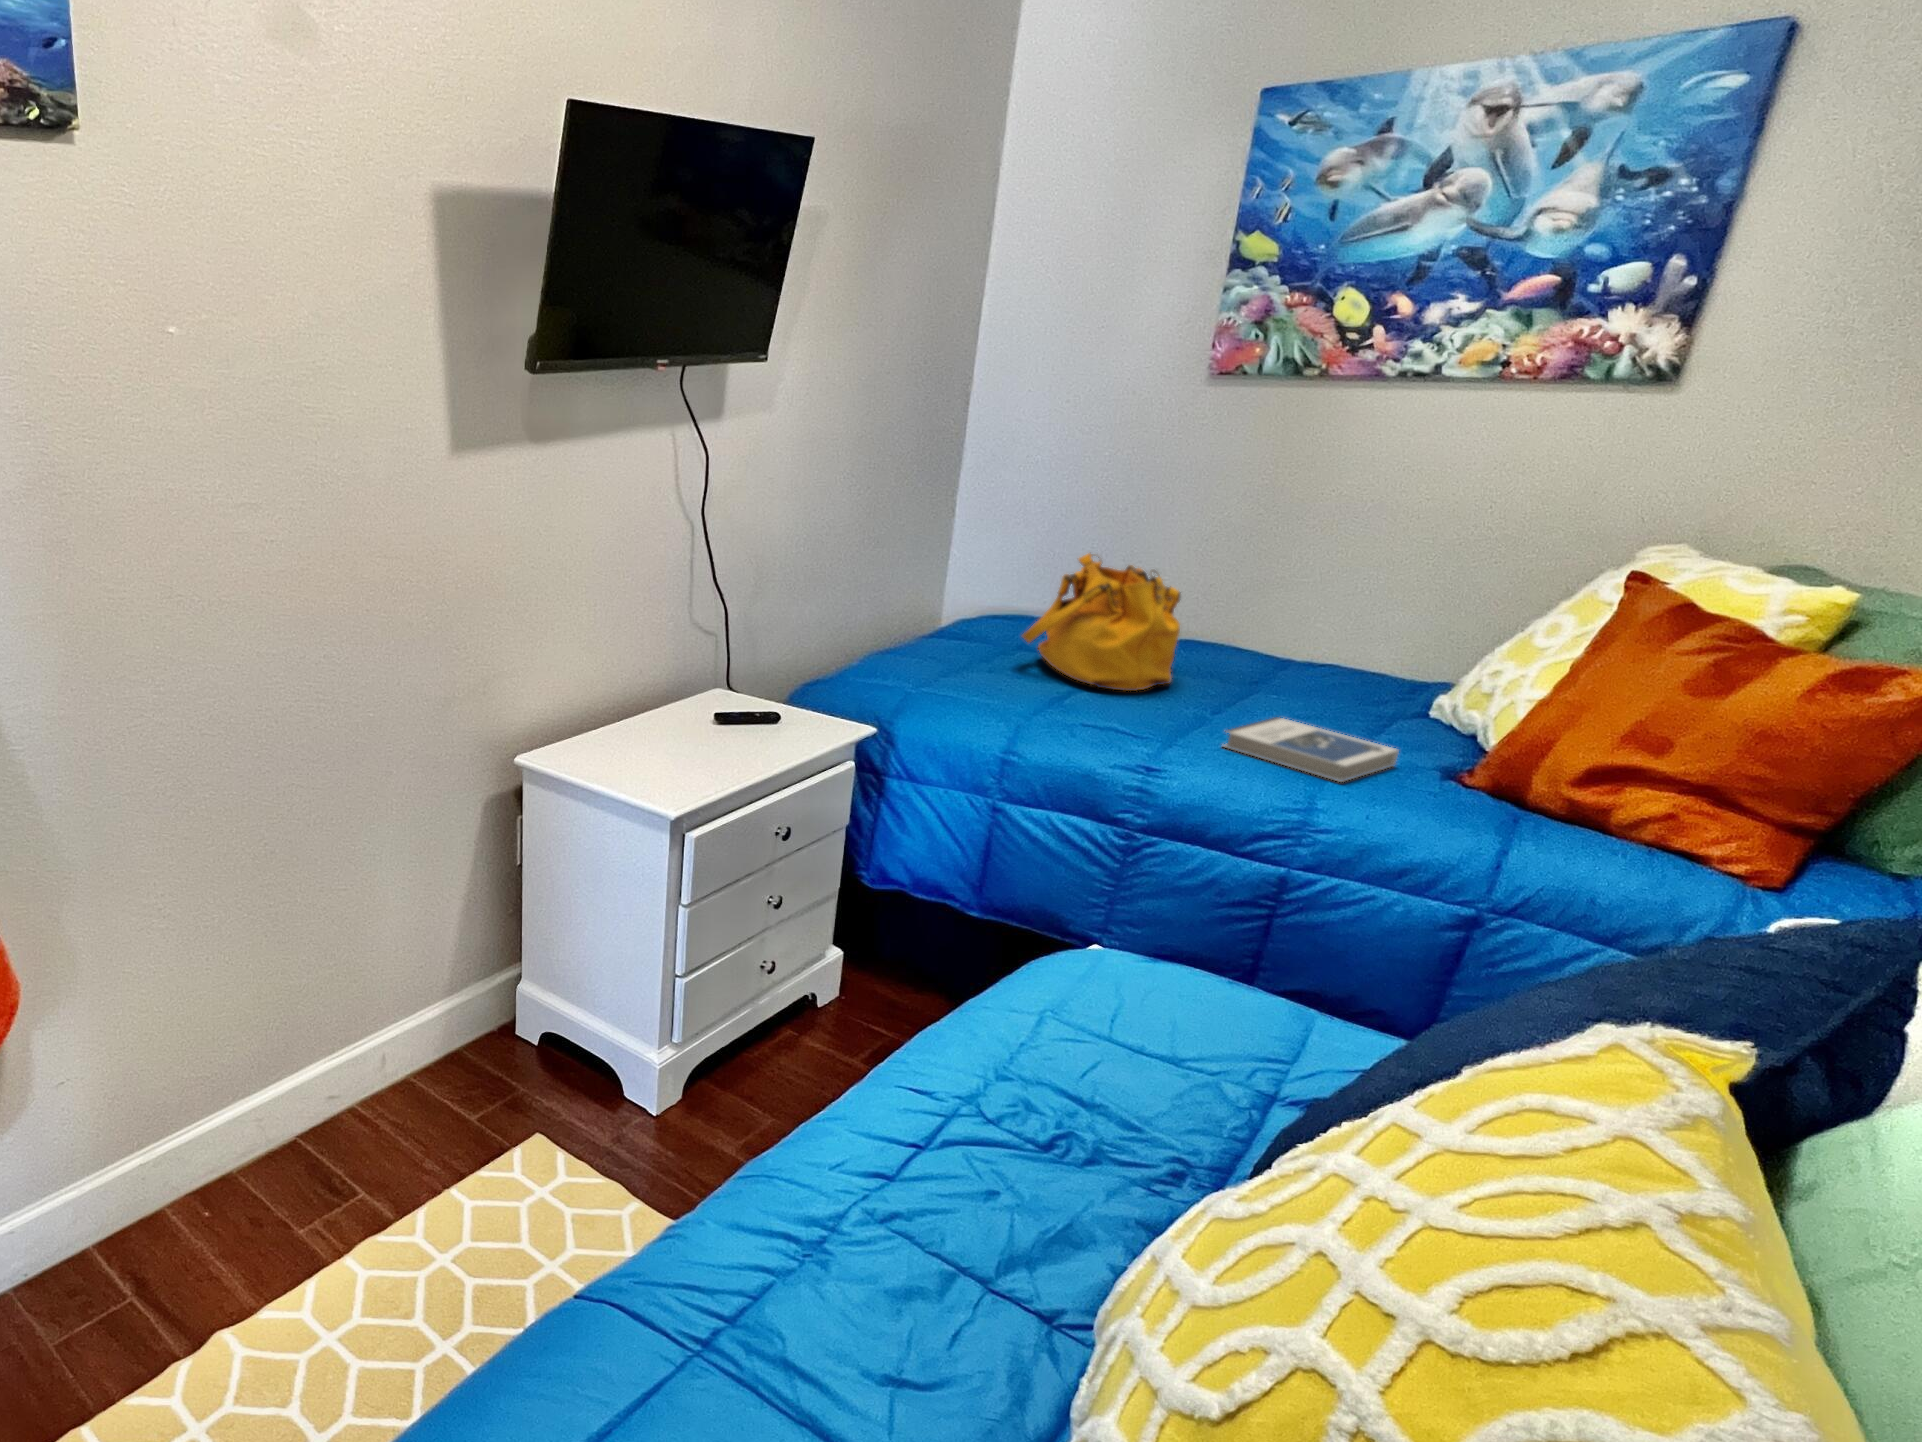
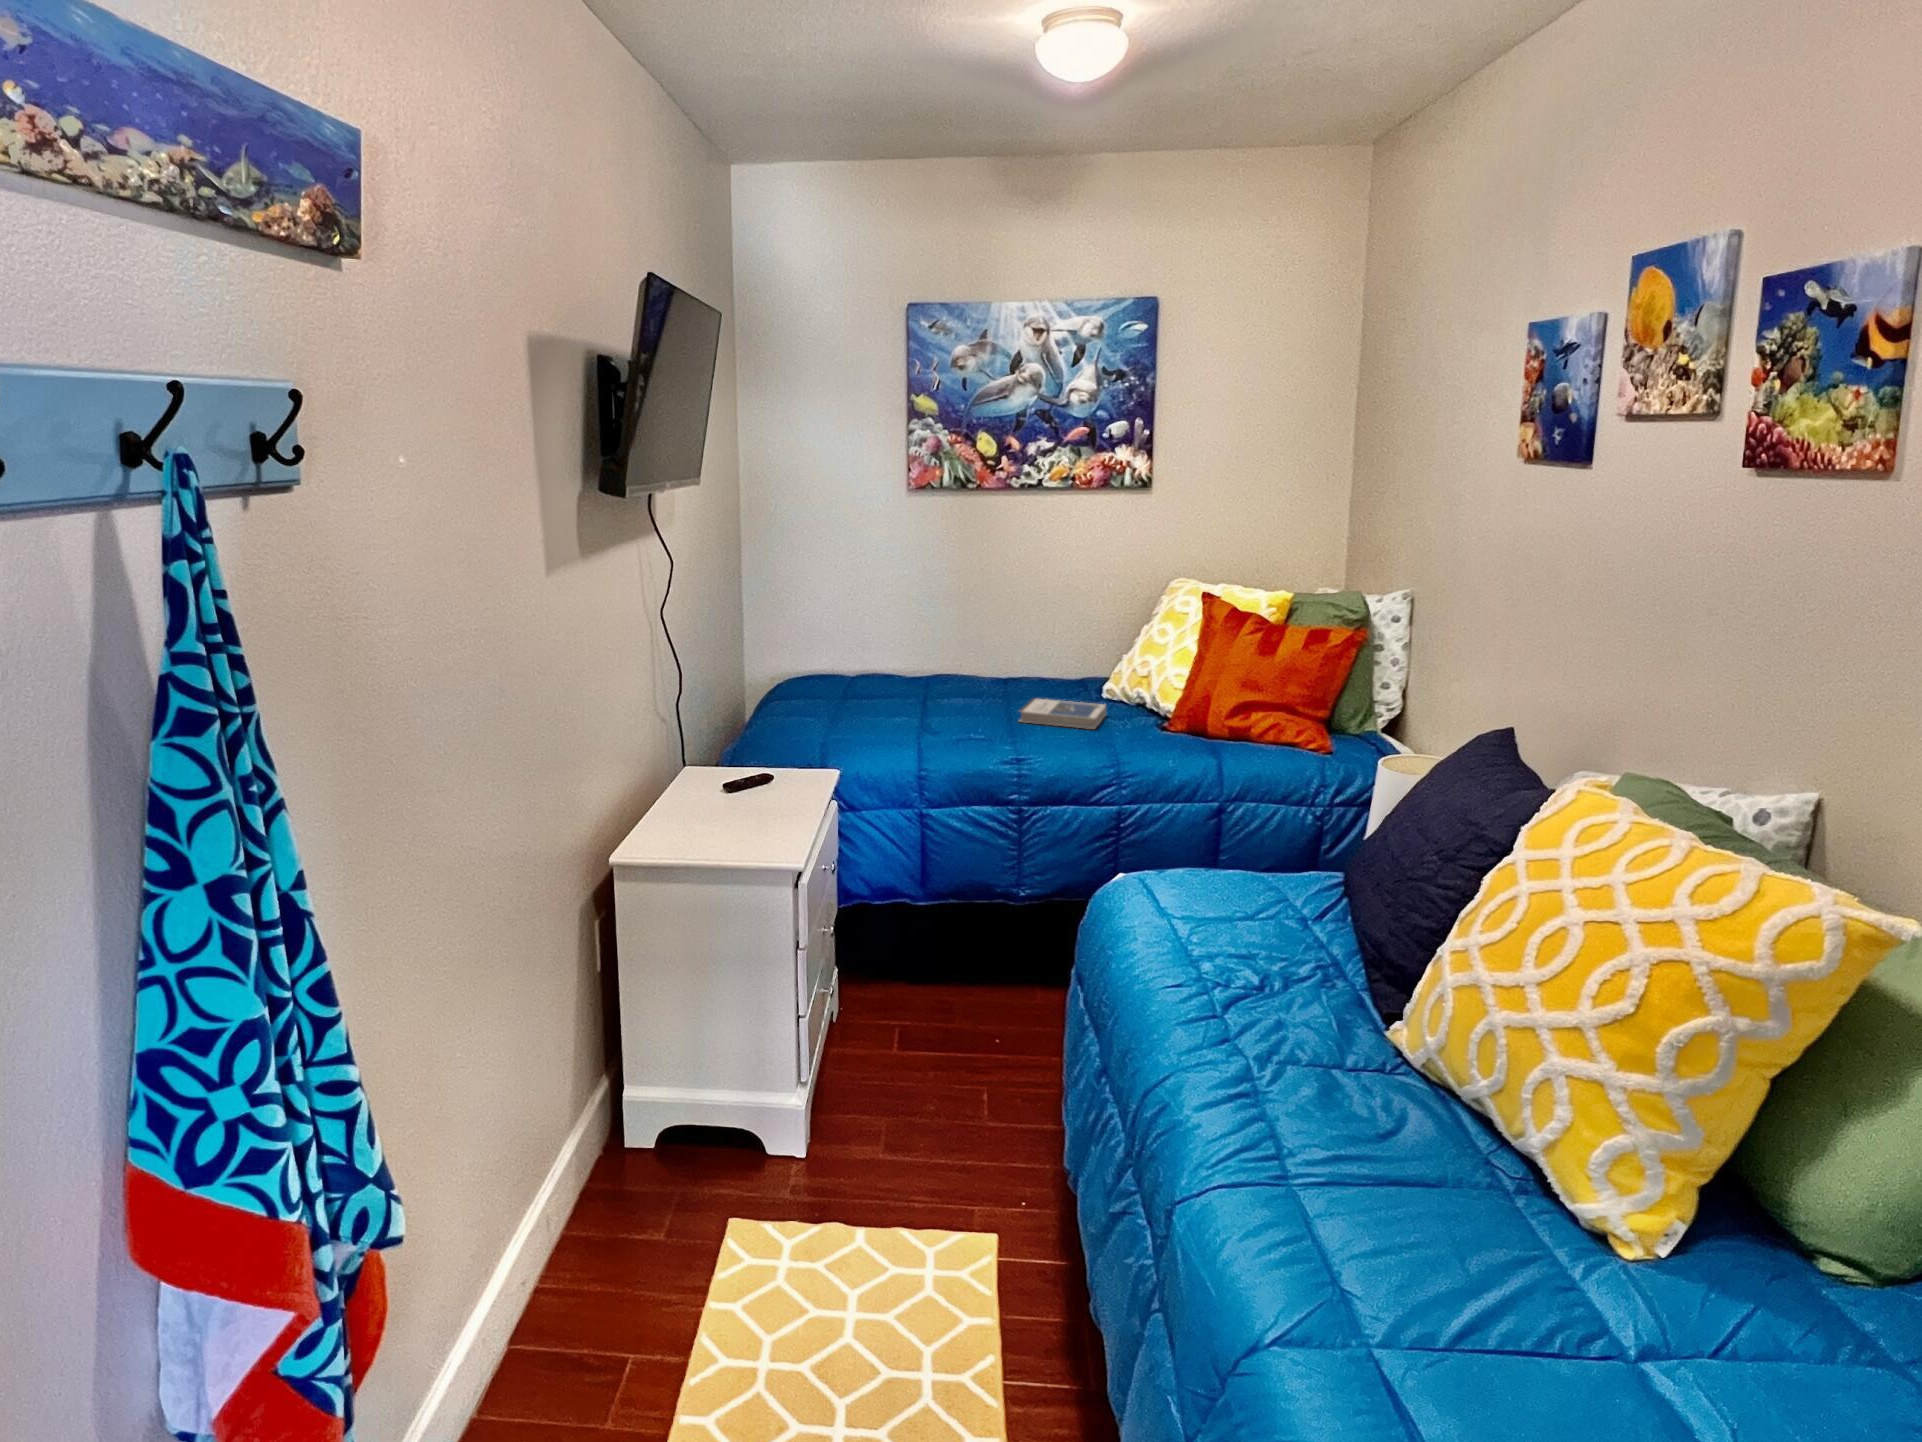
handbag: present [1022,553,1180,691] -> none [853,609,953,700]

